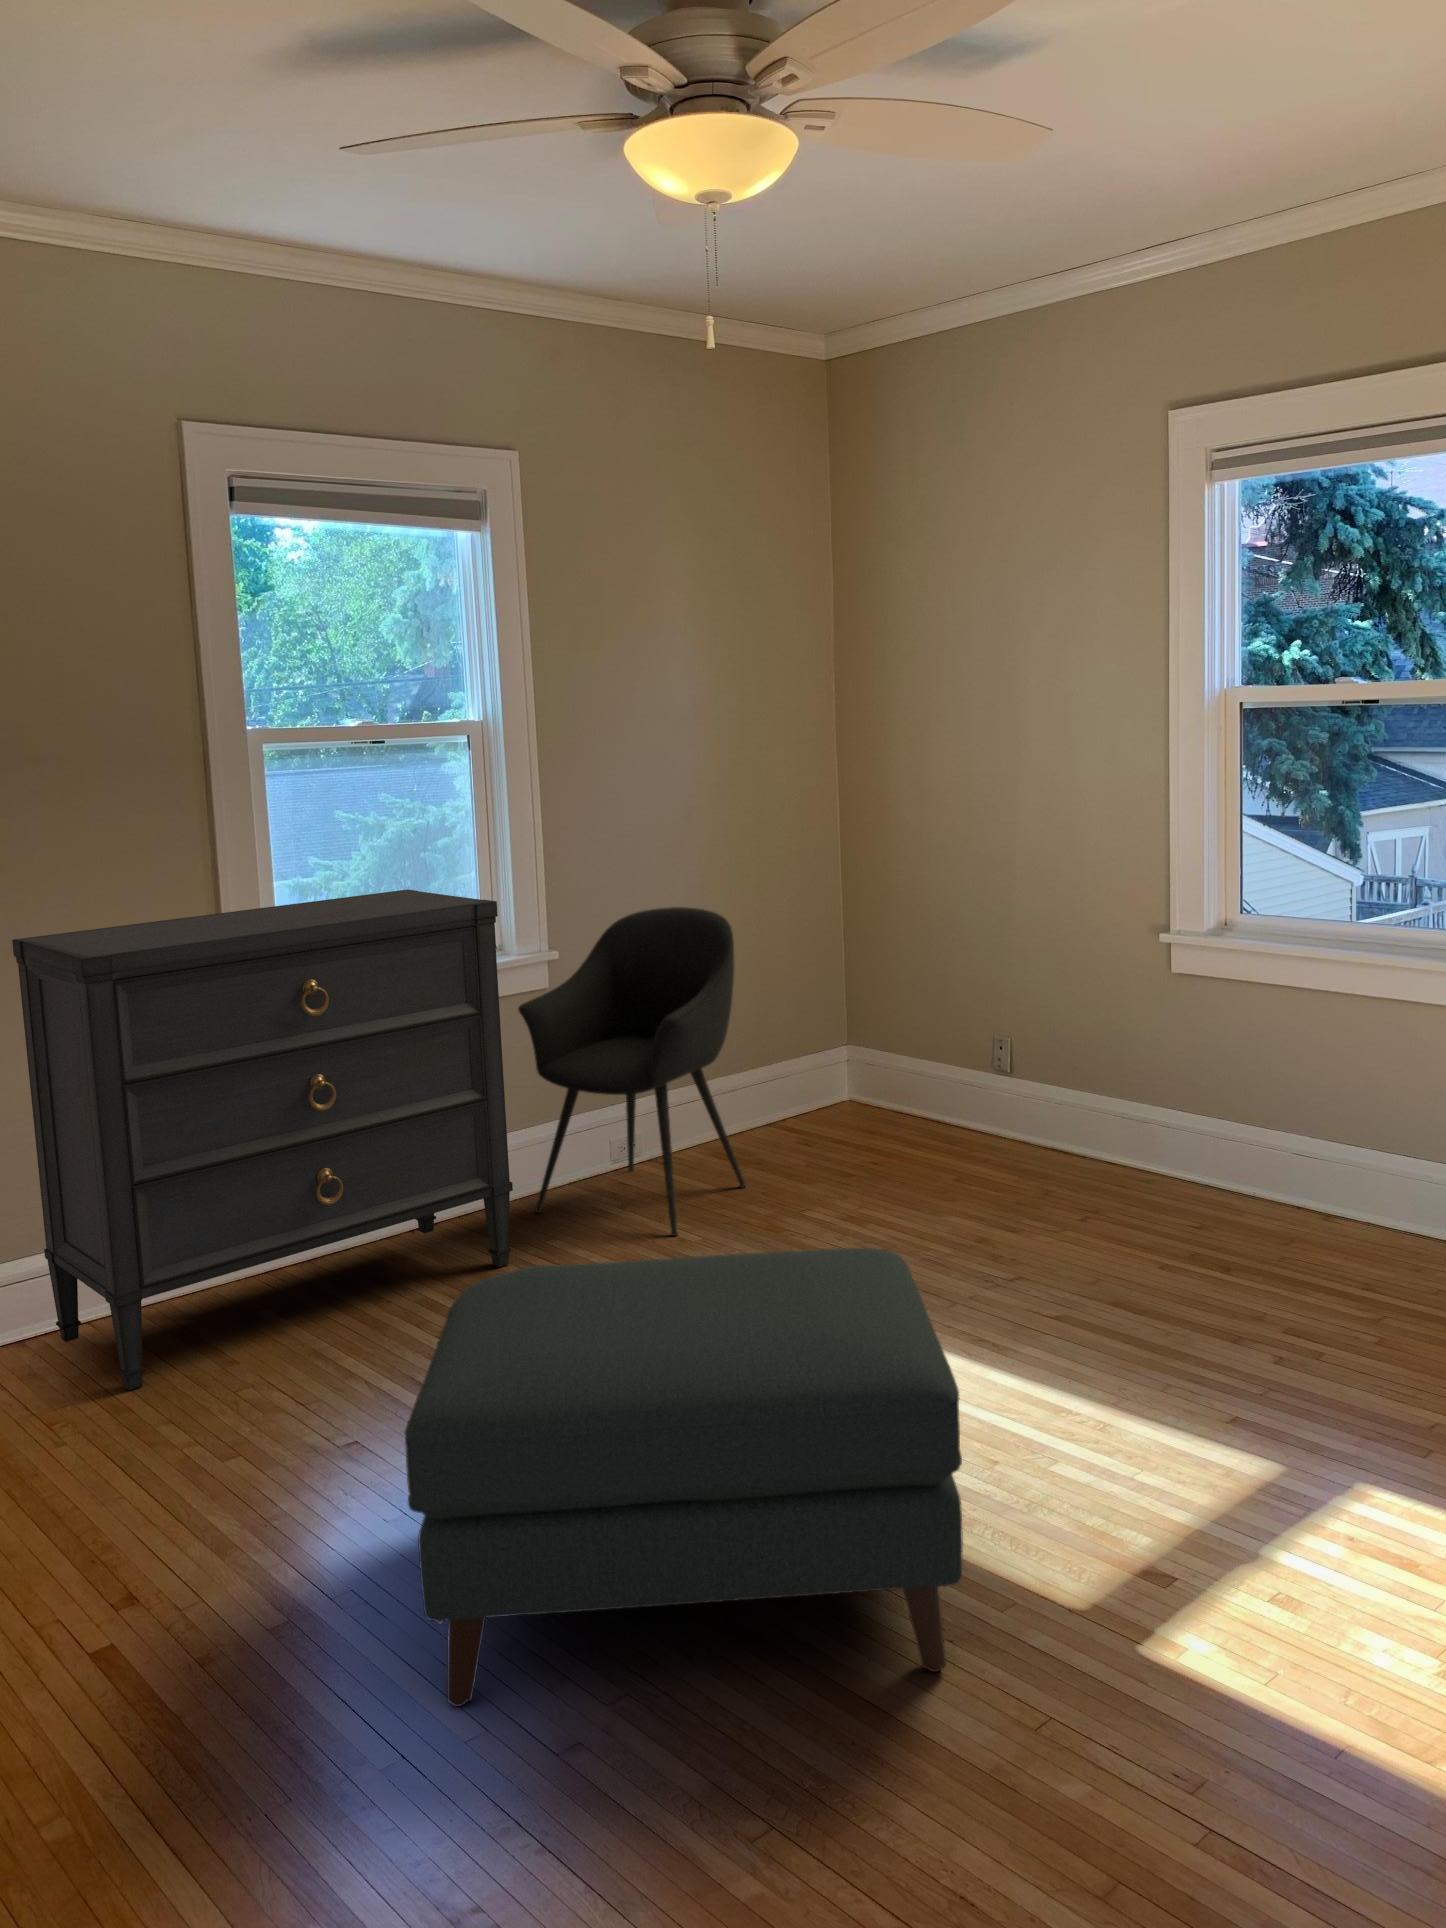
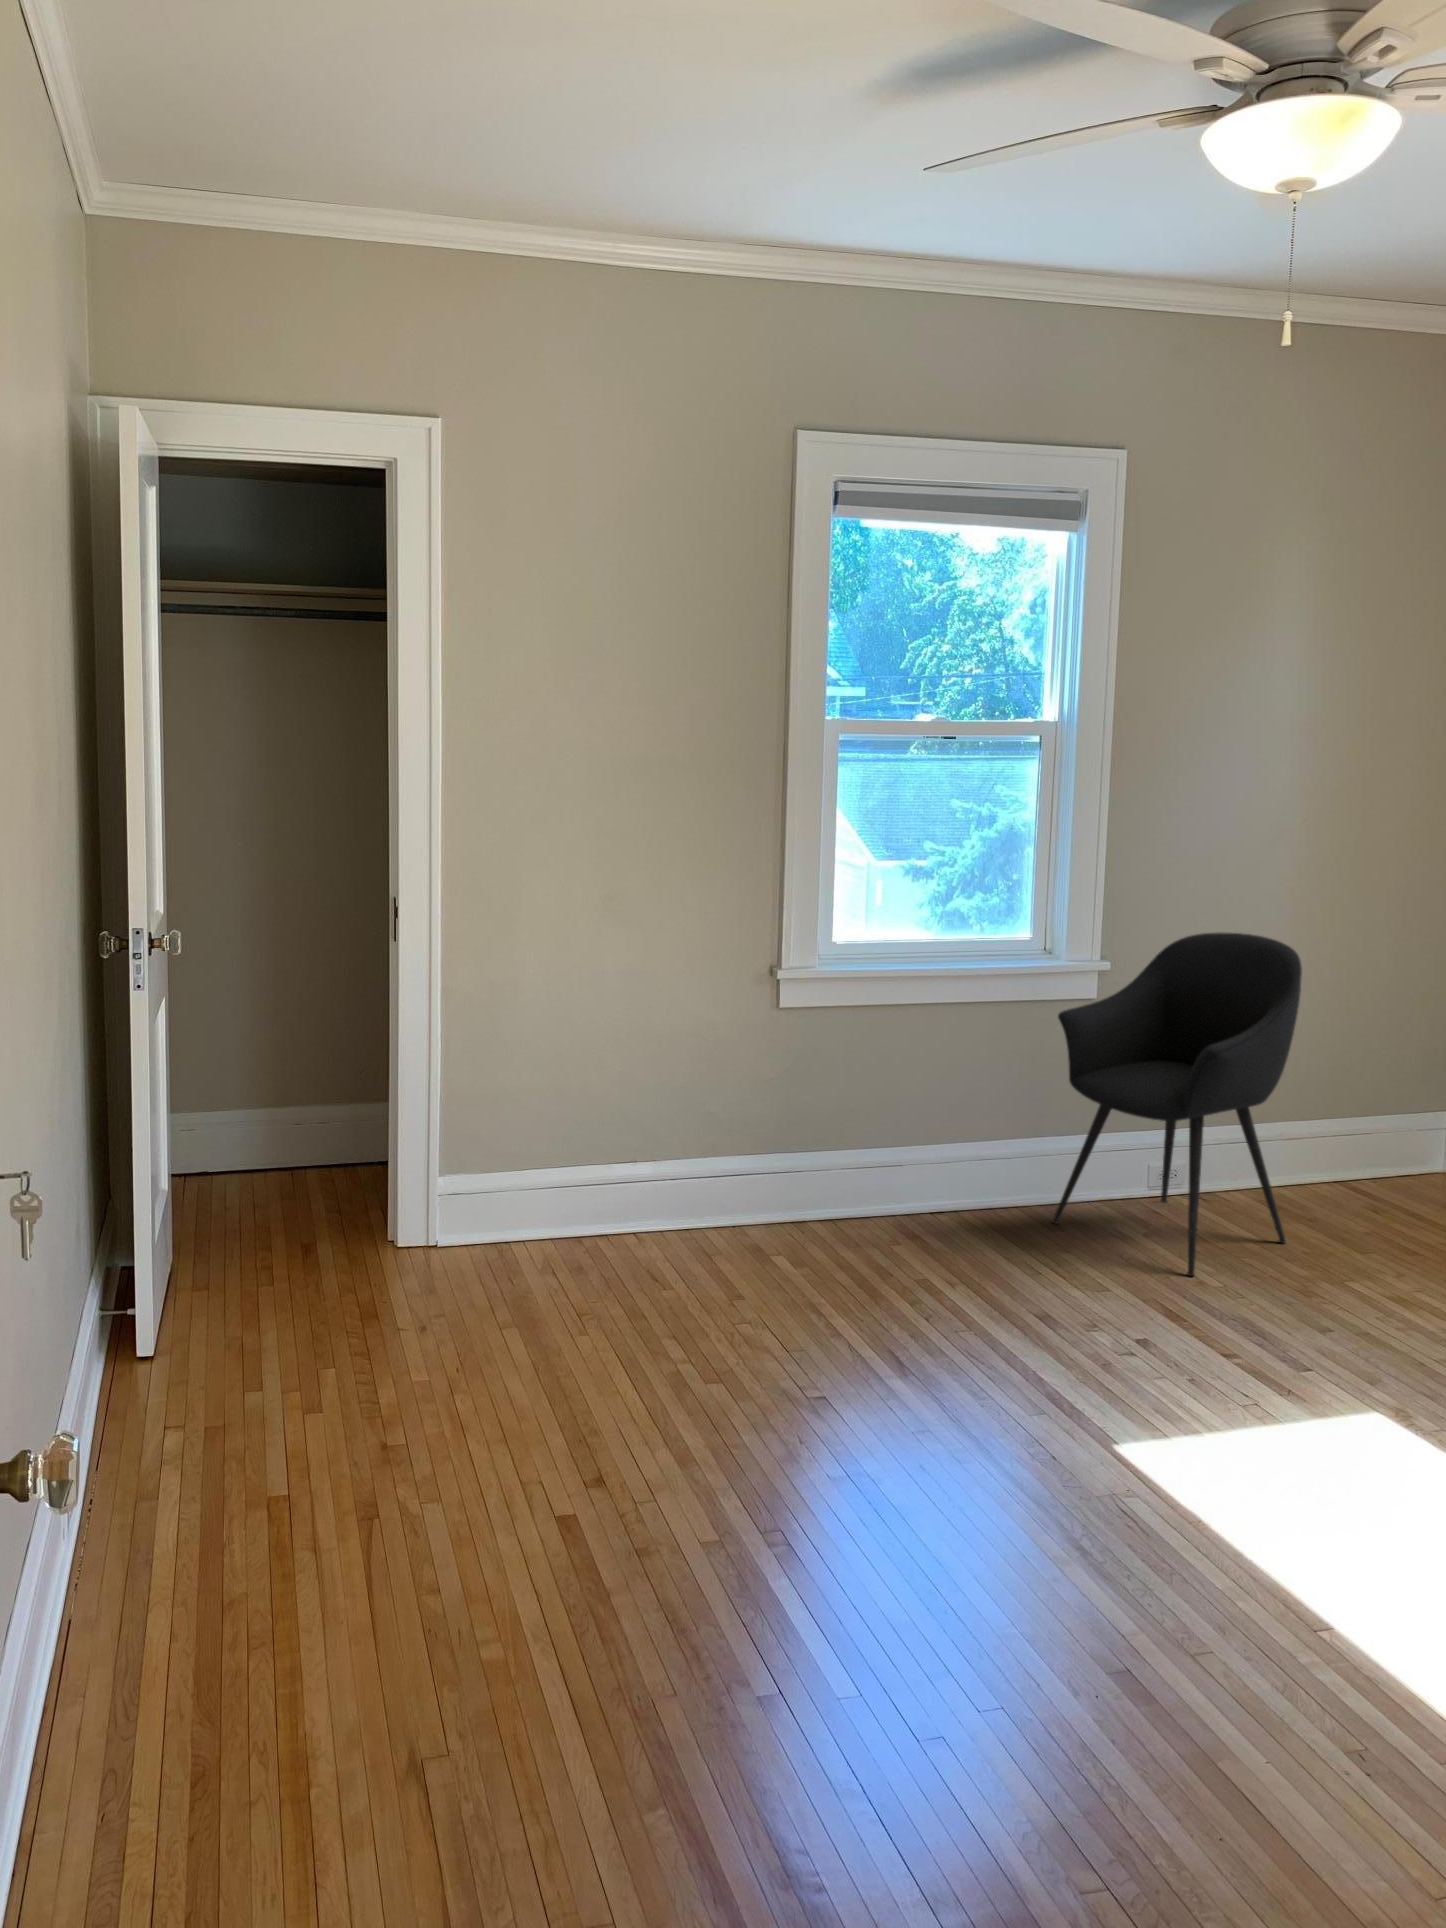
dresser: present [12,889,513,1390] -> none [605,883,1039,1298]
ottoman: present [405,1248,963,1706] -> none [823,1263,1411,1797]

